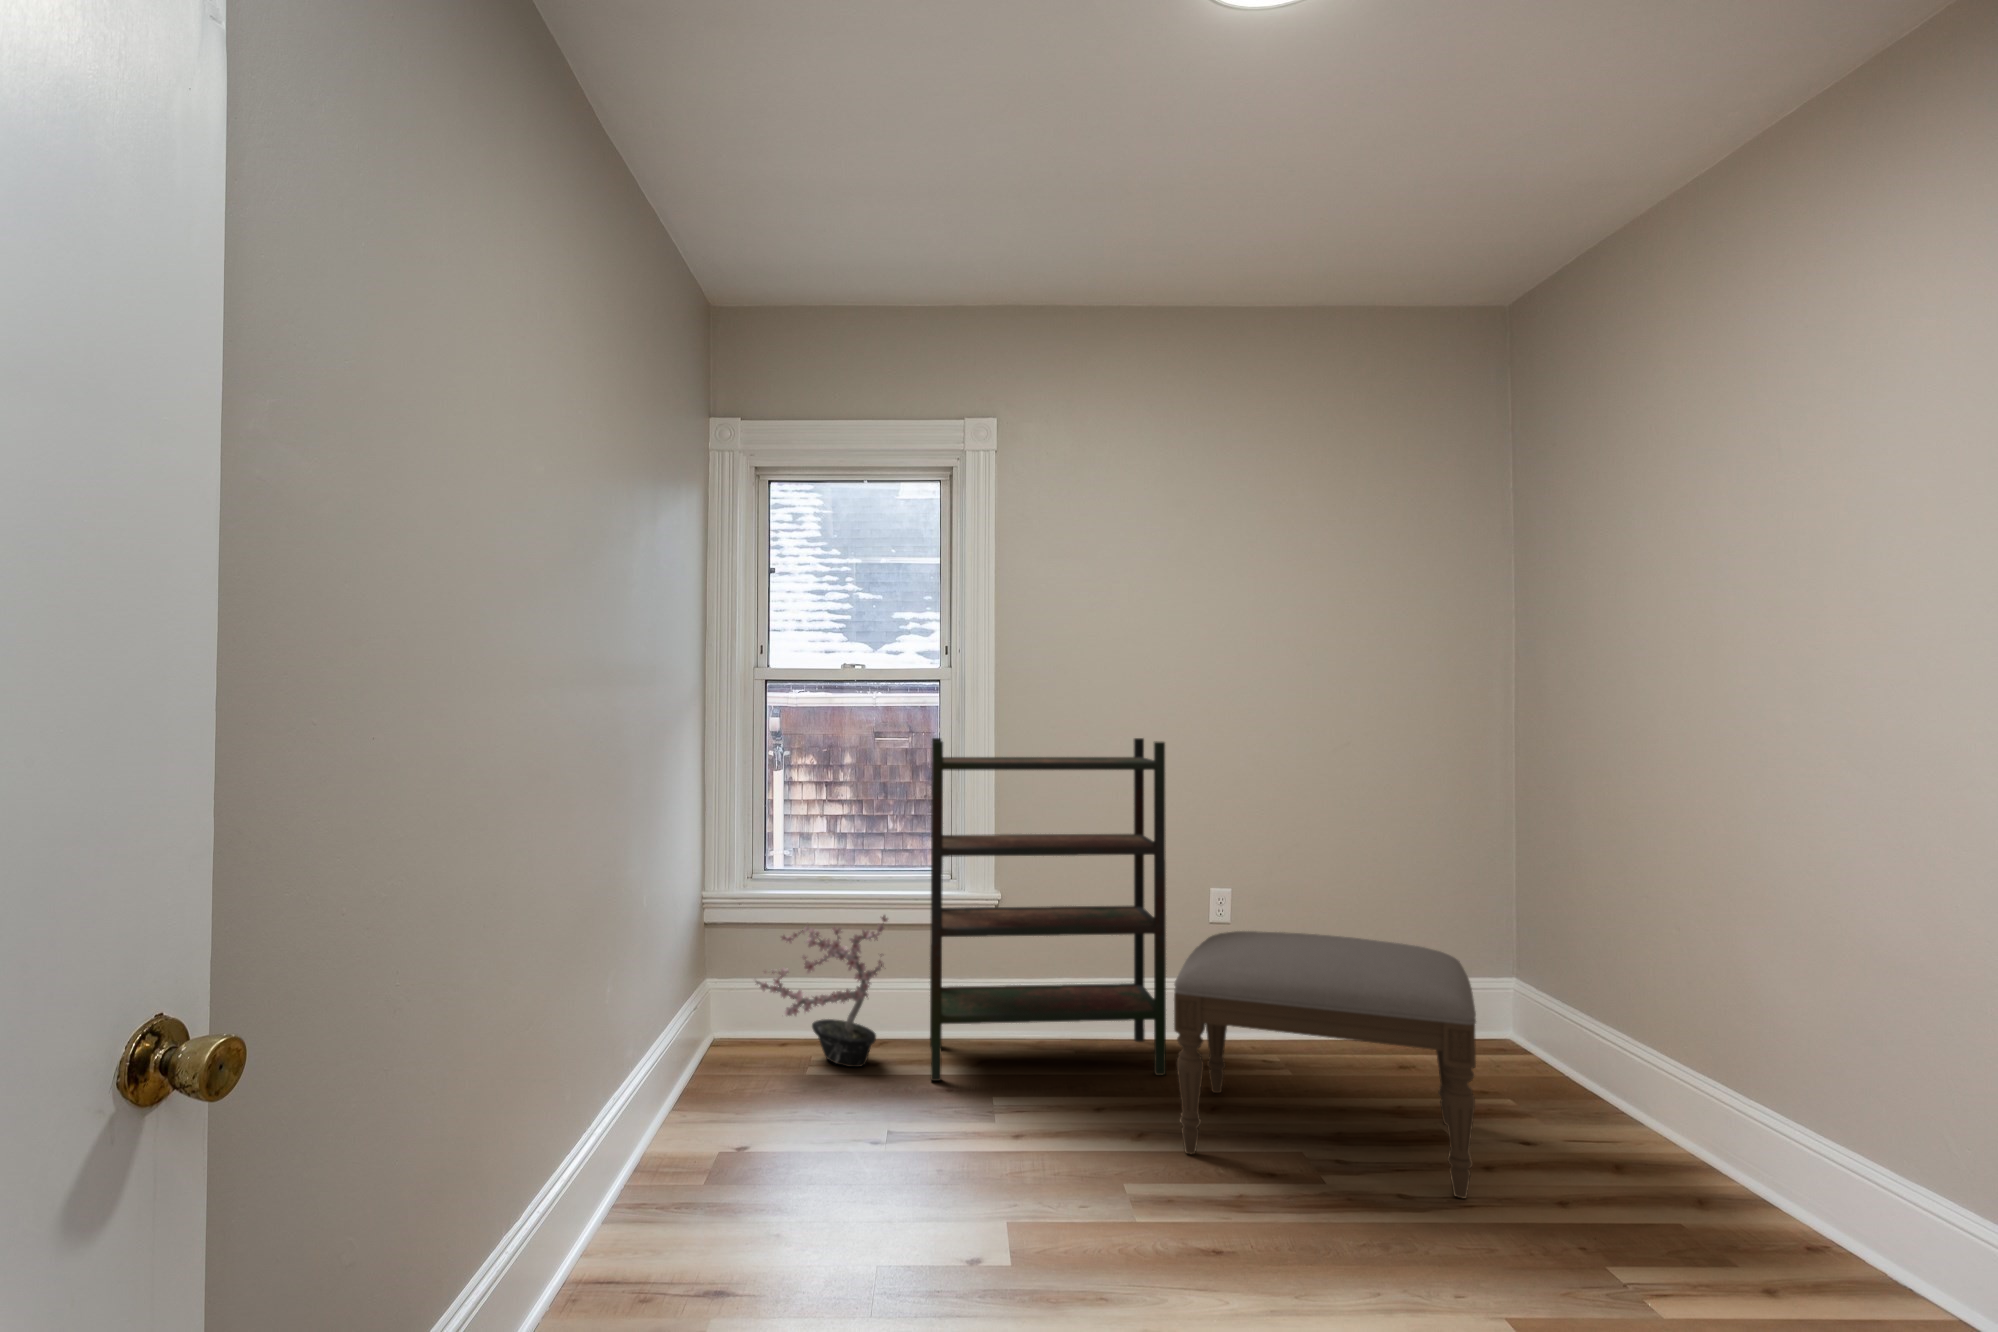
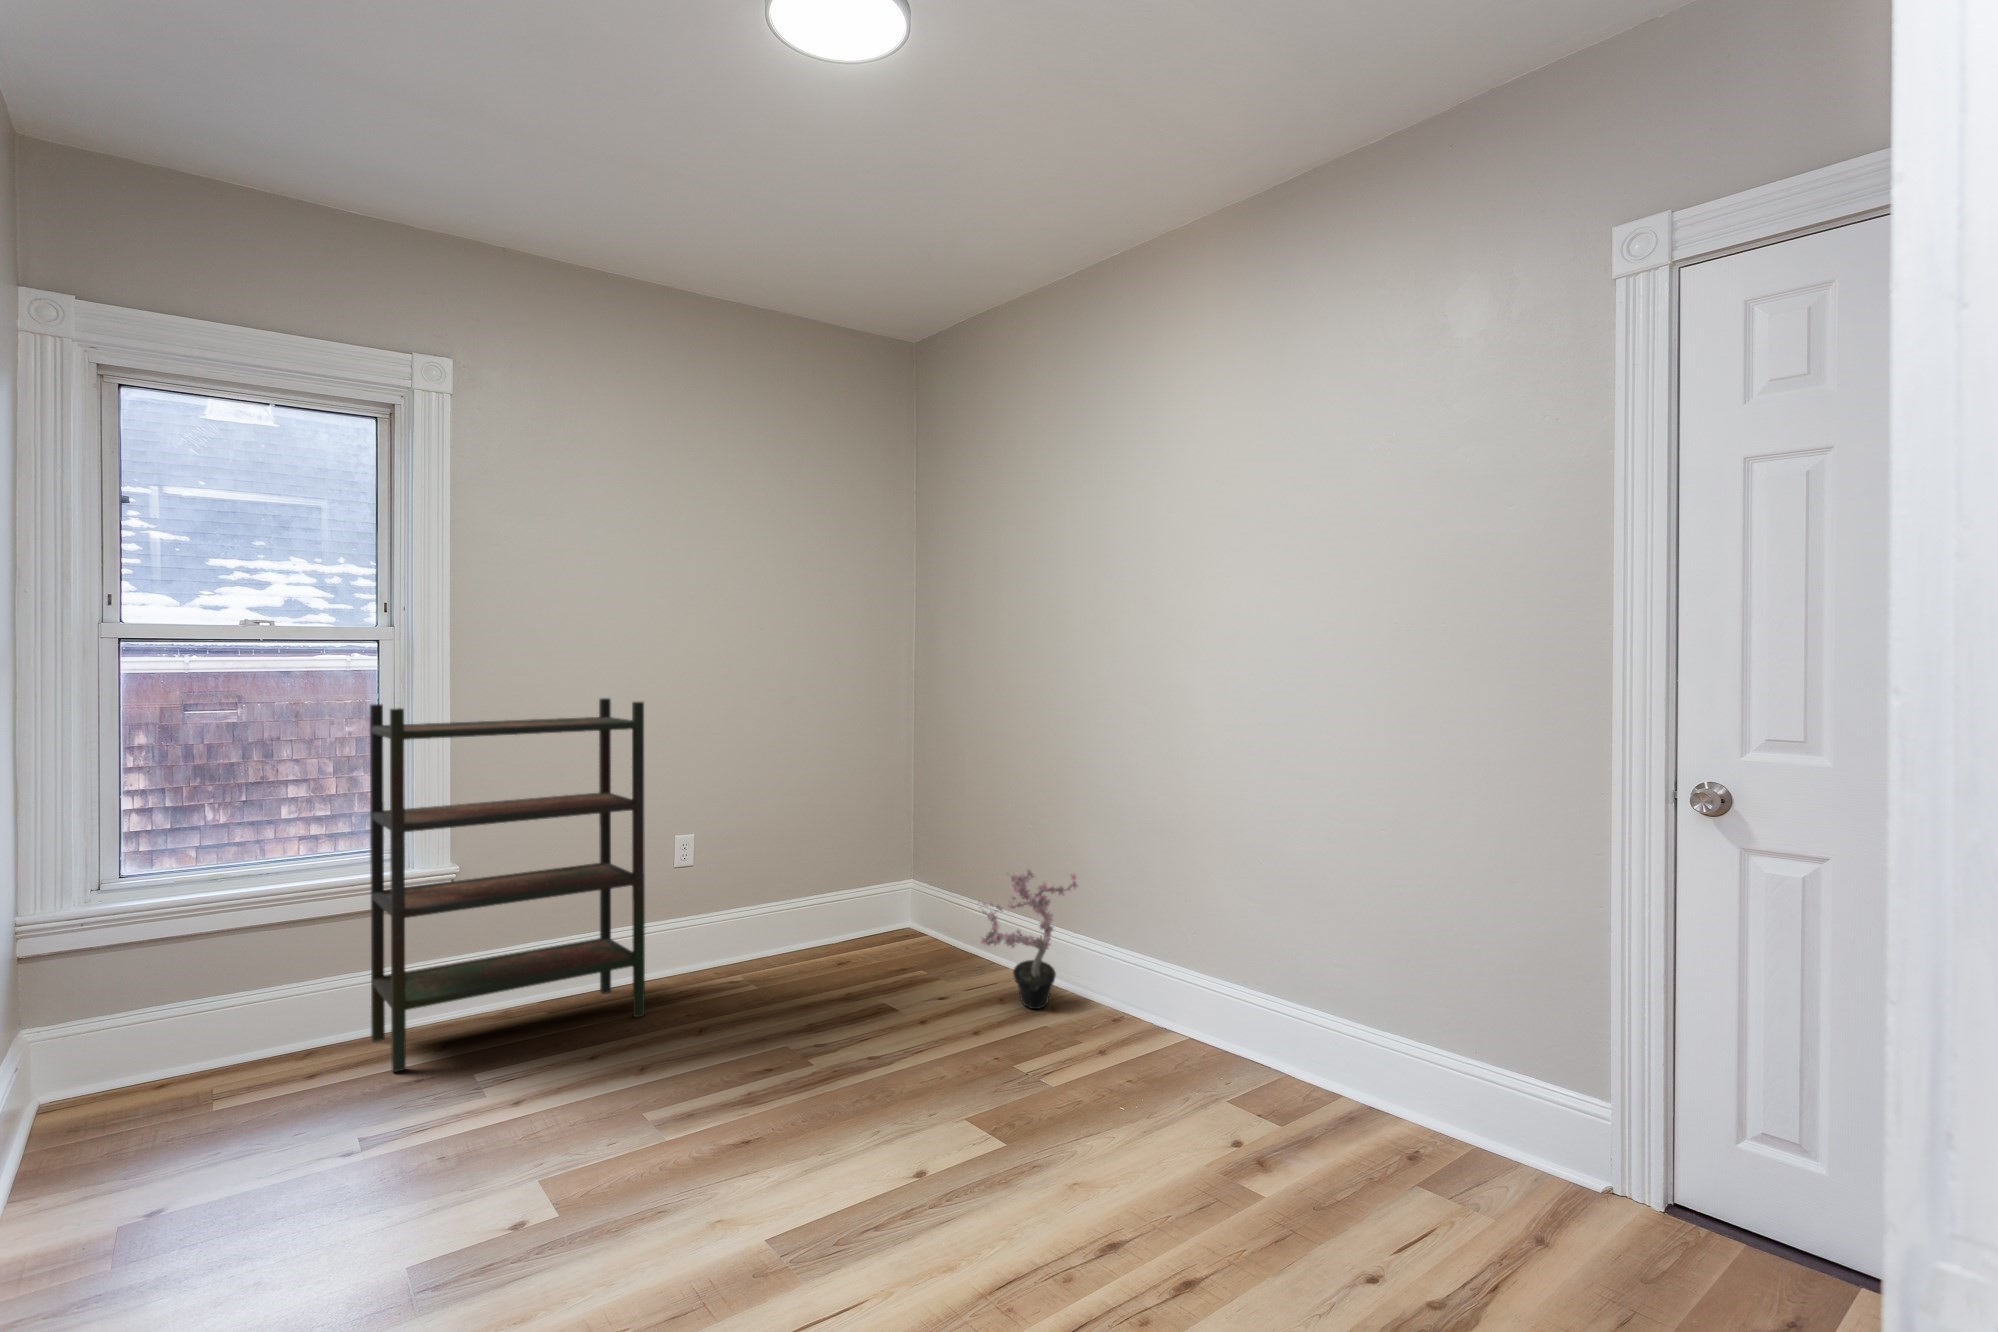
potted plant: present [755,915,888,1067] -> present [981,870,1078,1009]
ottoman: present [1174,931,1476,1198] -> none [680,864,927,1072]

